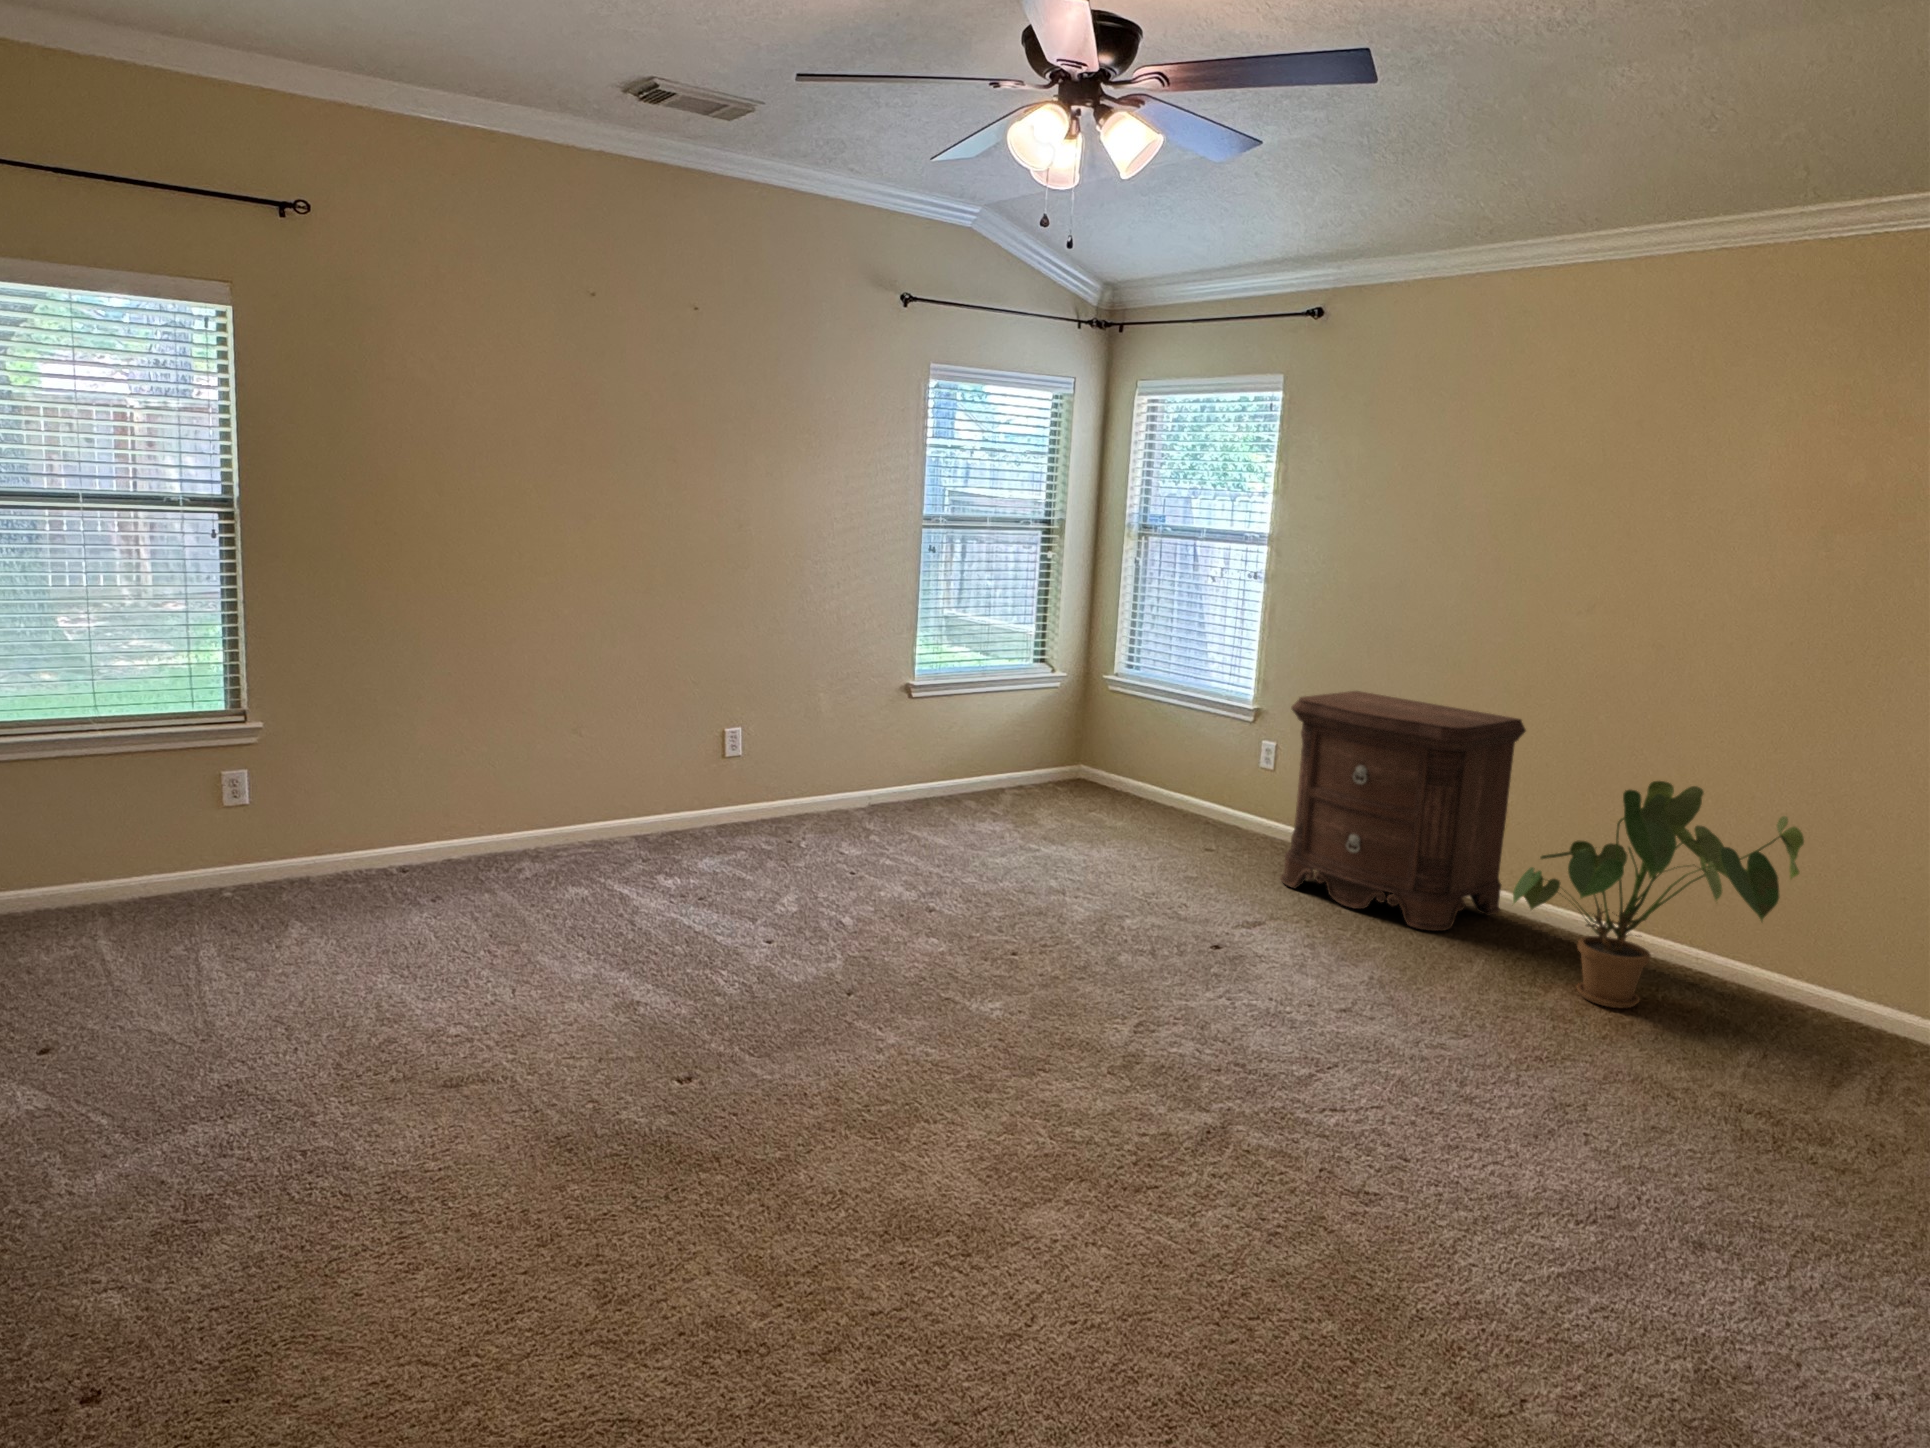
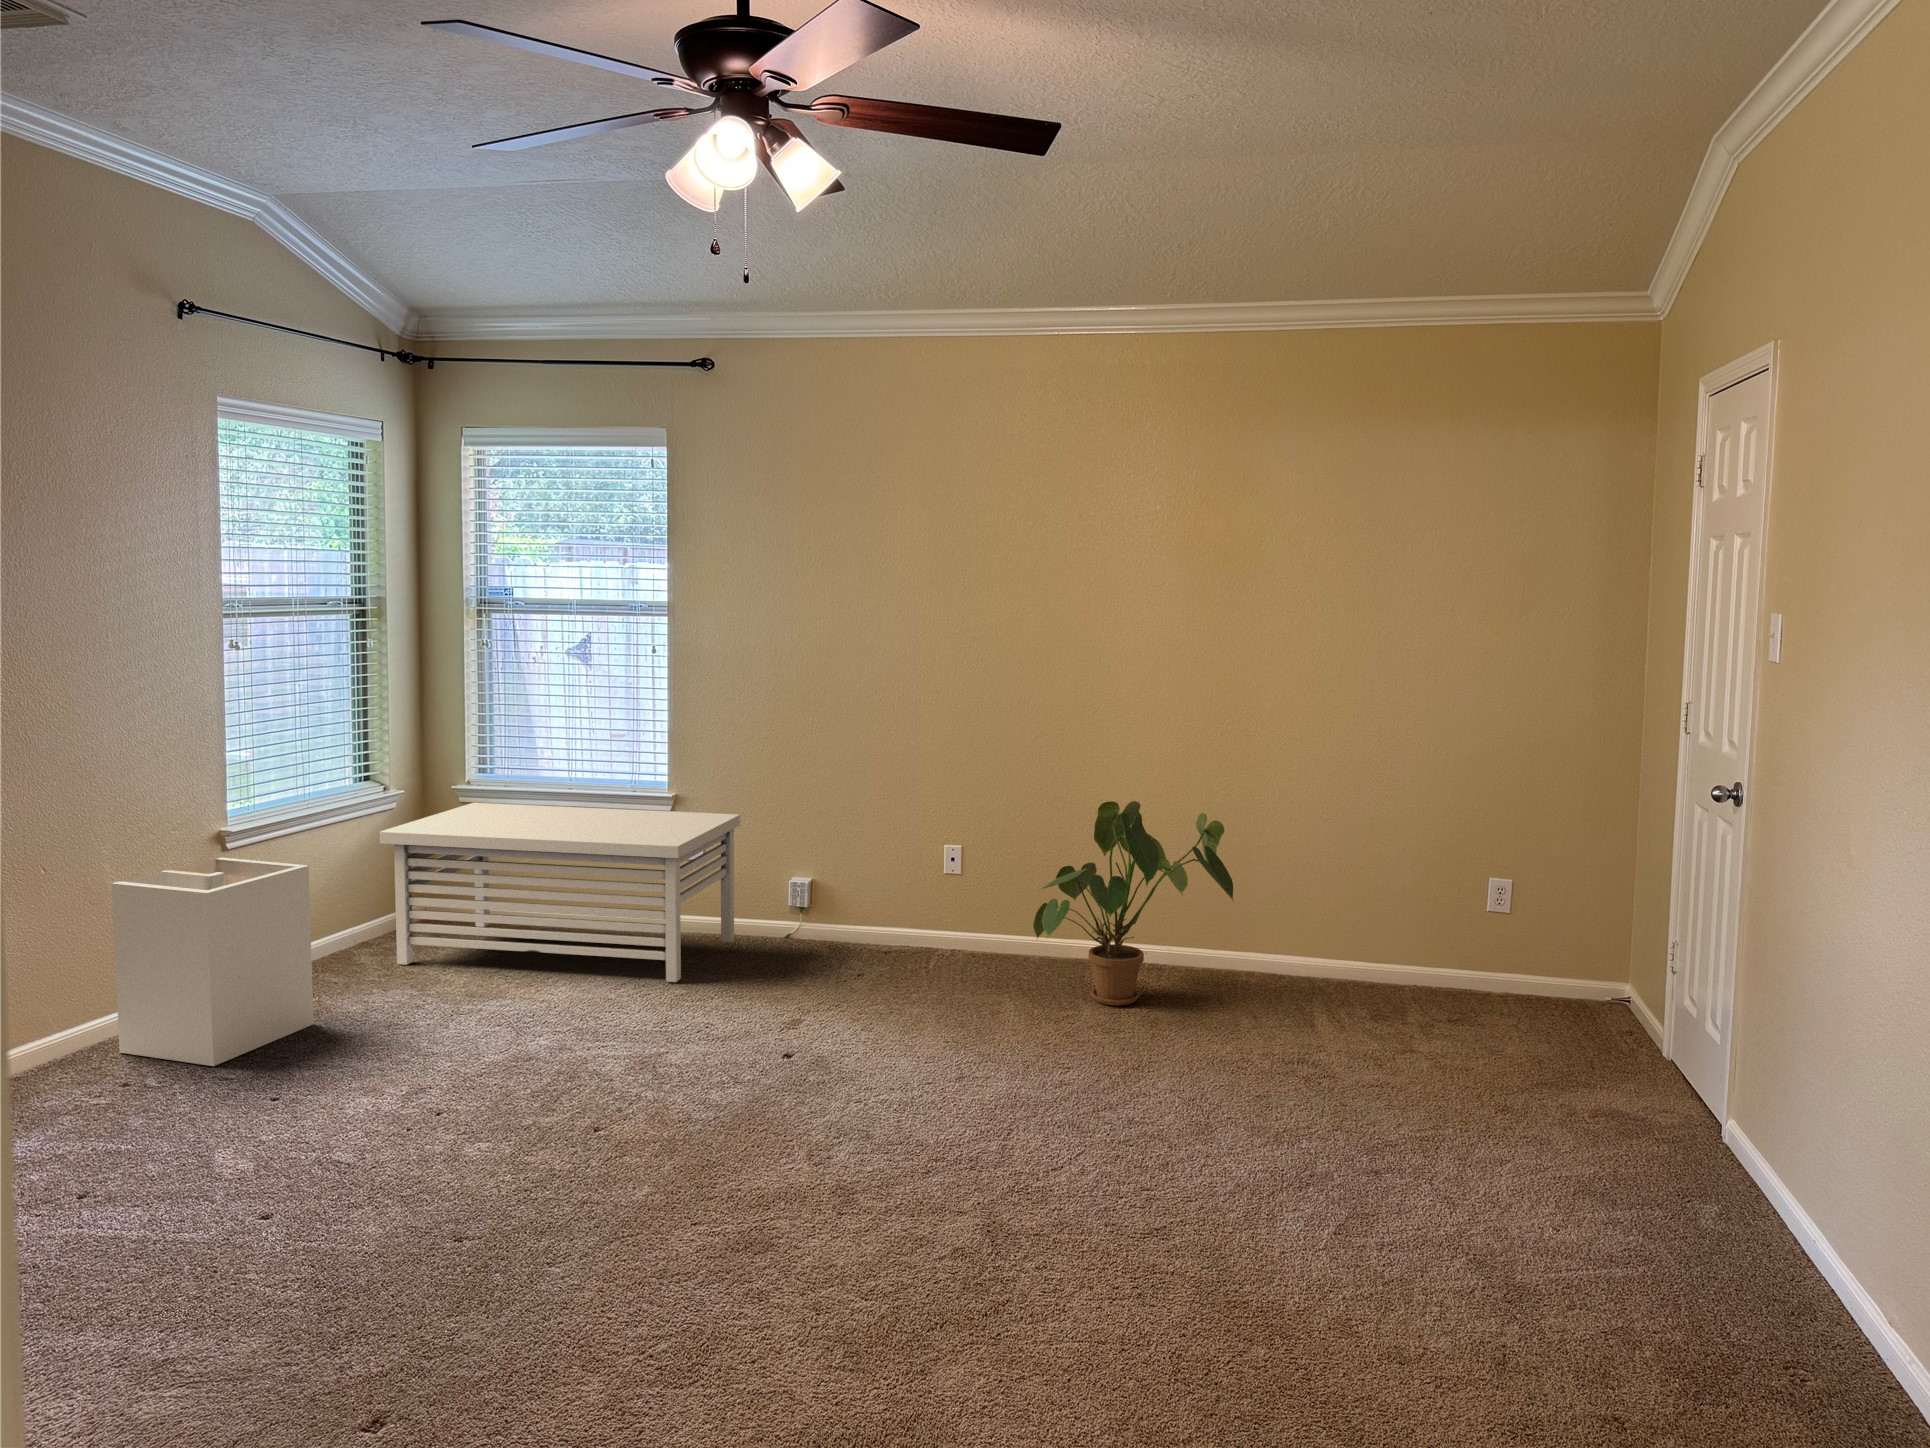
nightstand: present [1280,691,1526,931] -> none [765,761,974,984]
storage bench: none [1020,692,1302,865] -> present [380,803,740,982]
laundry hamper: none [828,697,942,833] -> present [112,858,314,1066]

